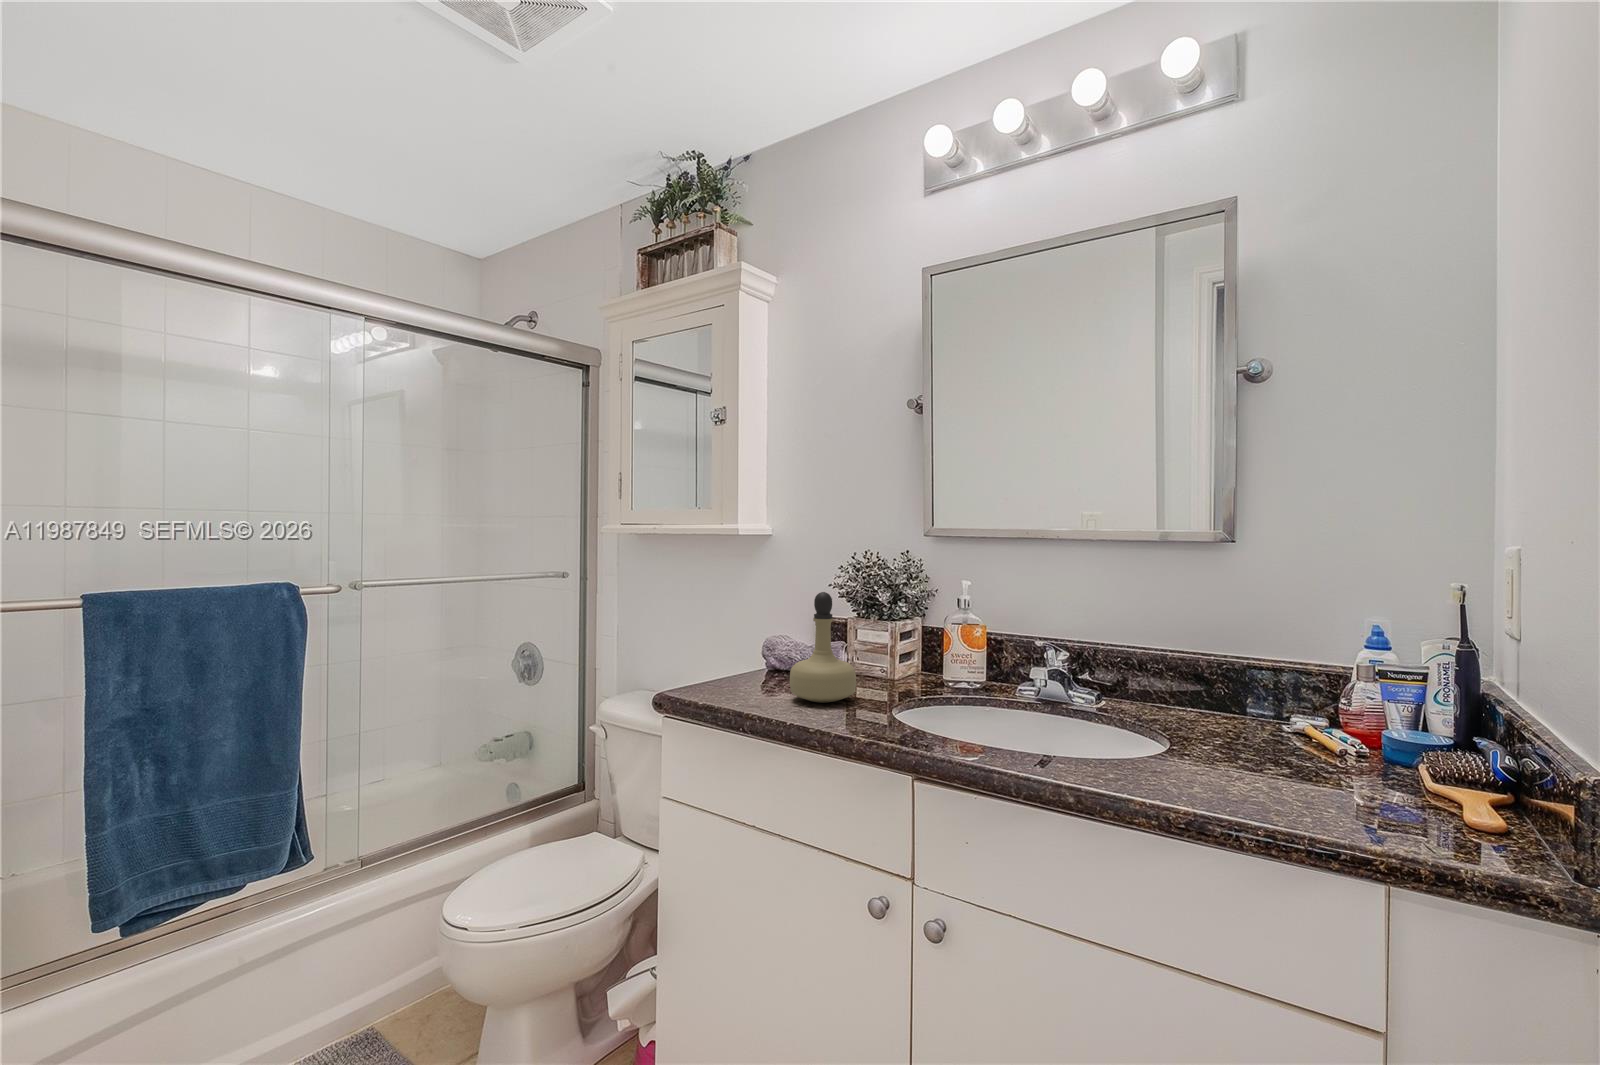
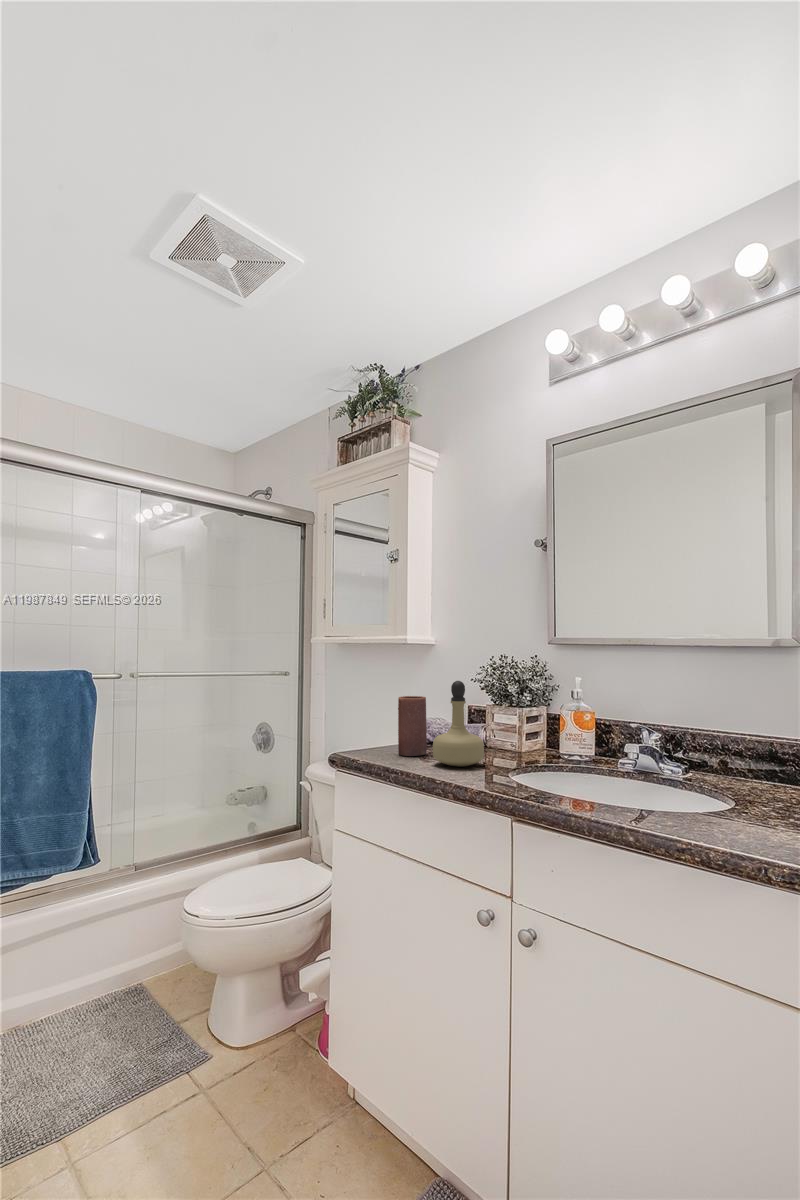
candle: none [738,610,776,689] -> present [398,696,427,756]

